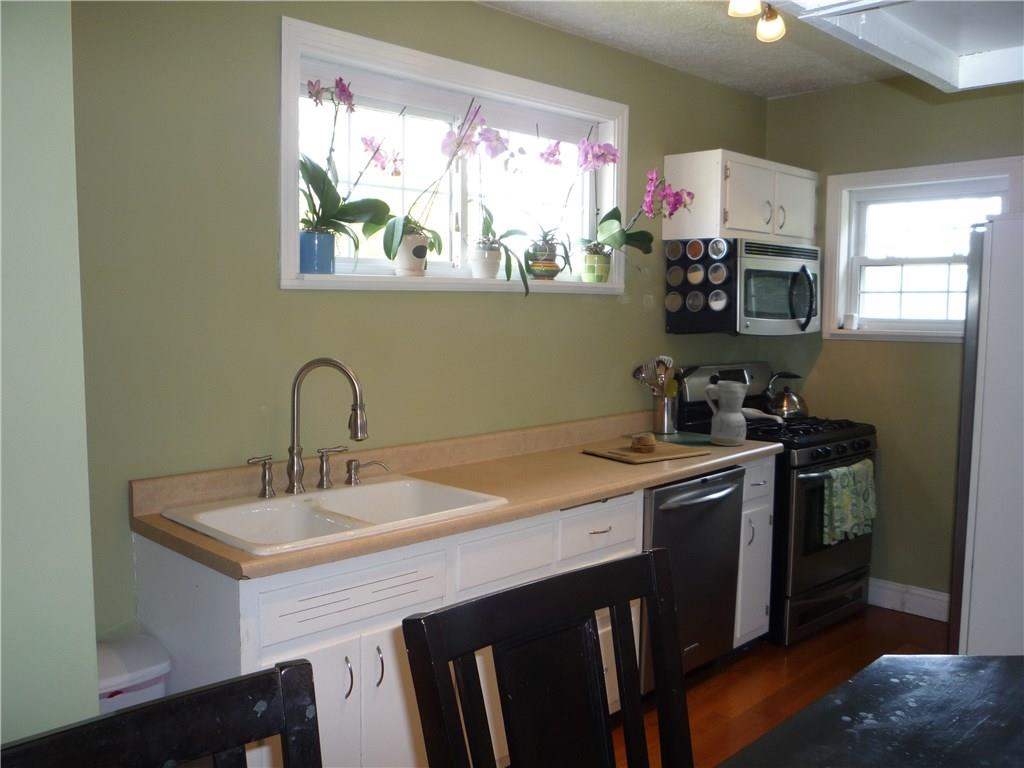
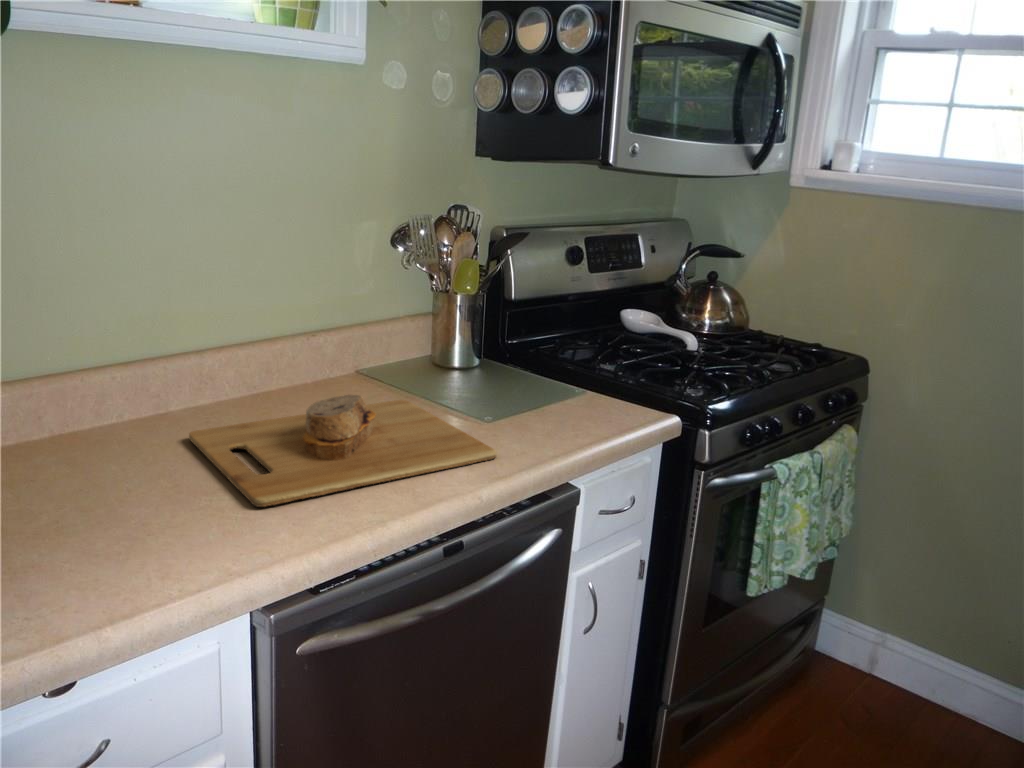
ceramic pitcher: present [704,381,748,446] -> none [513,274,610,422]

